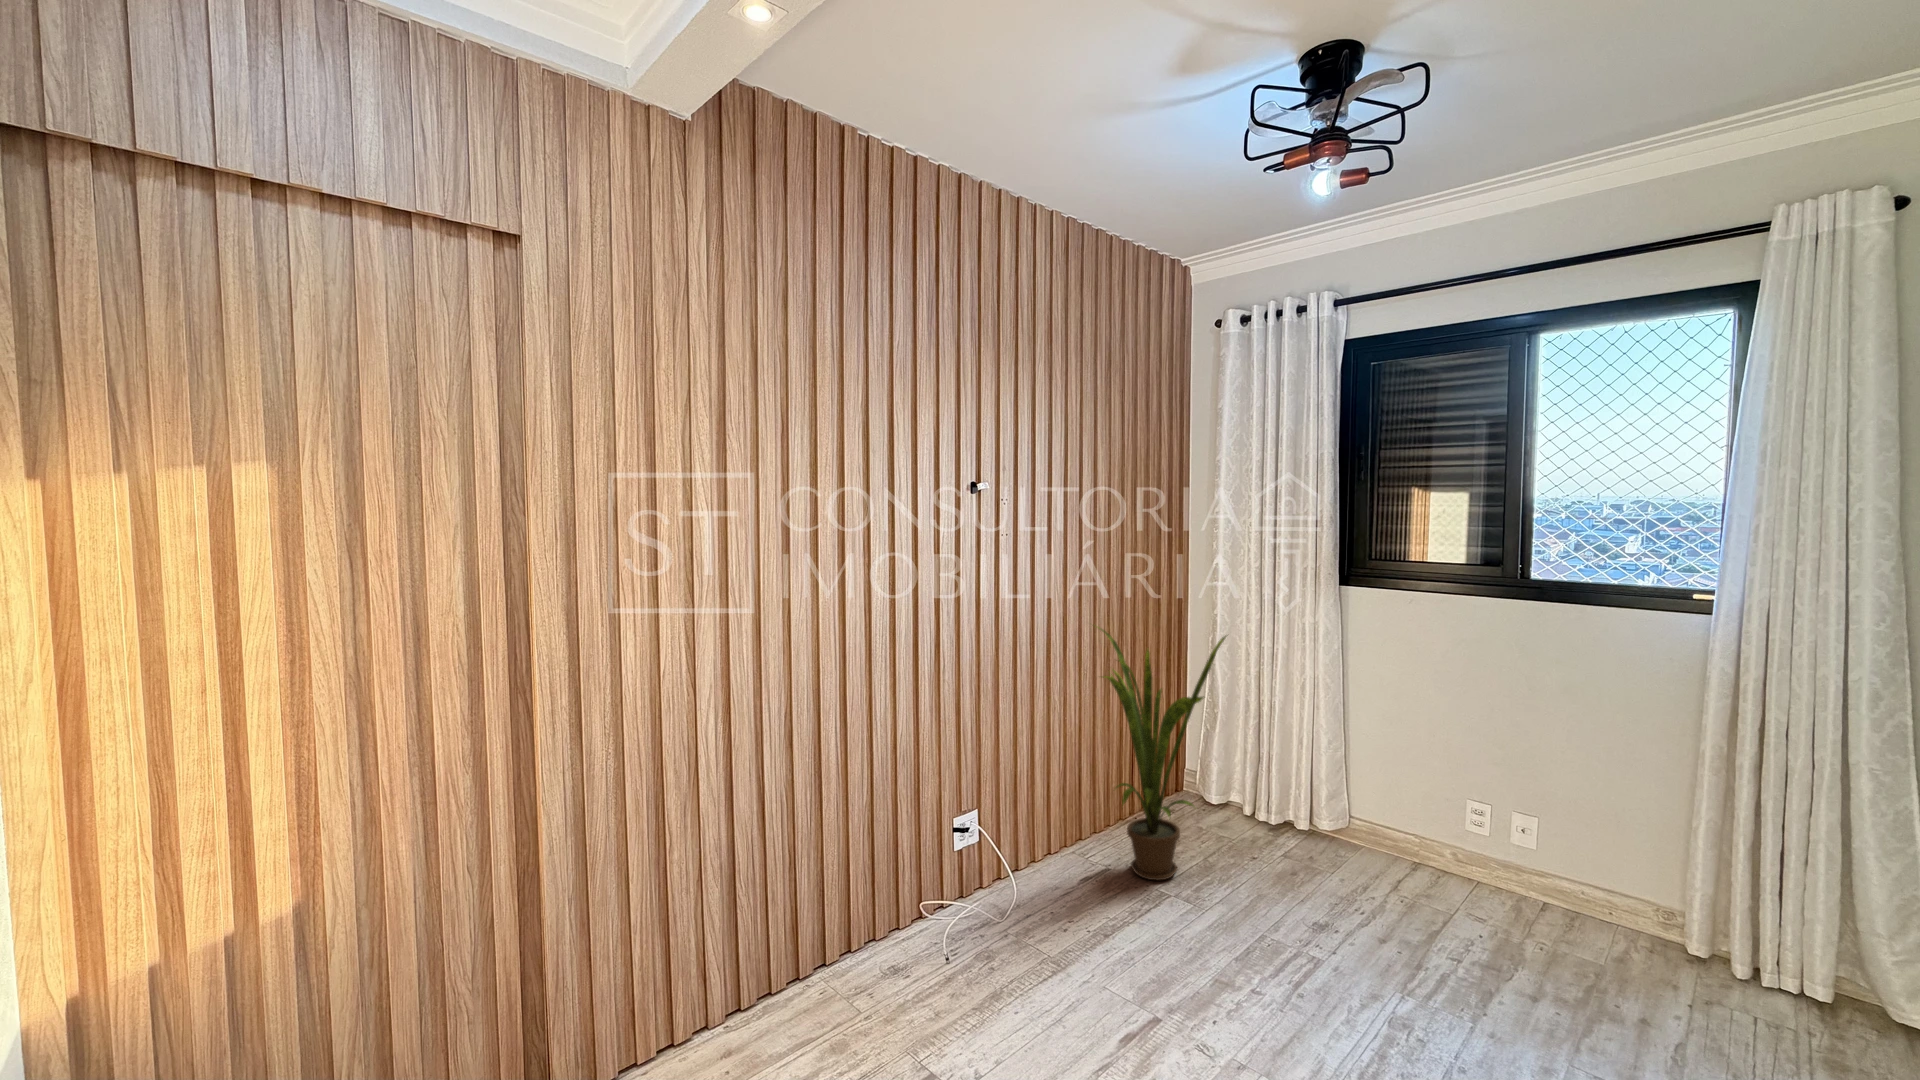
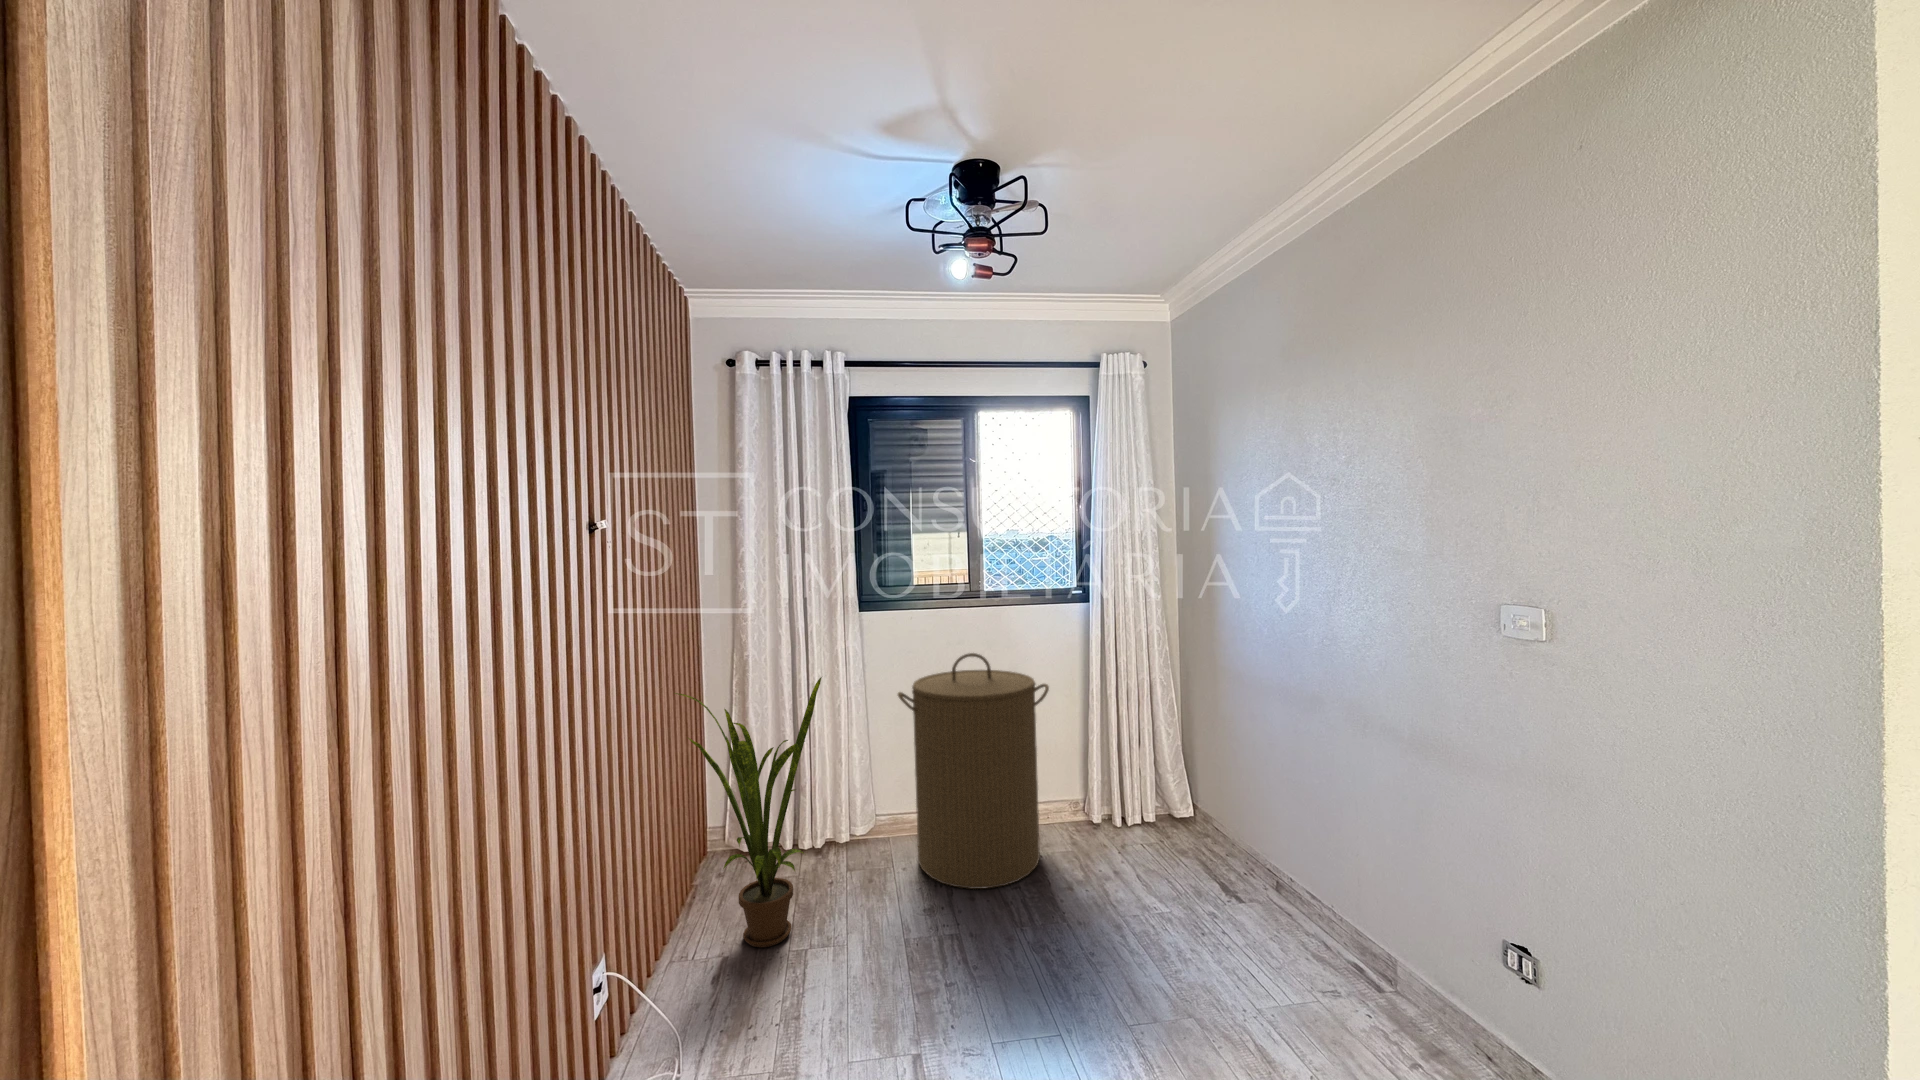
laundry hamper: none [1343,641,1577,958] -> present [898,653,1049,889]

